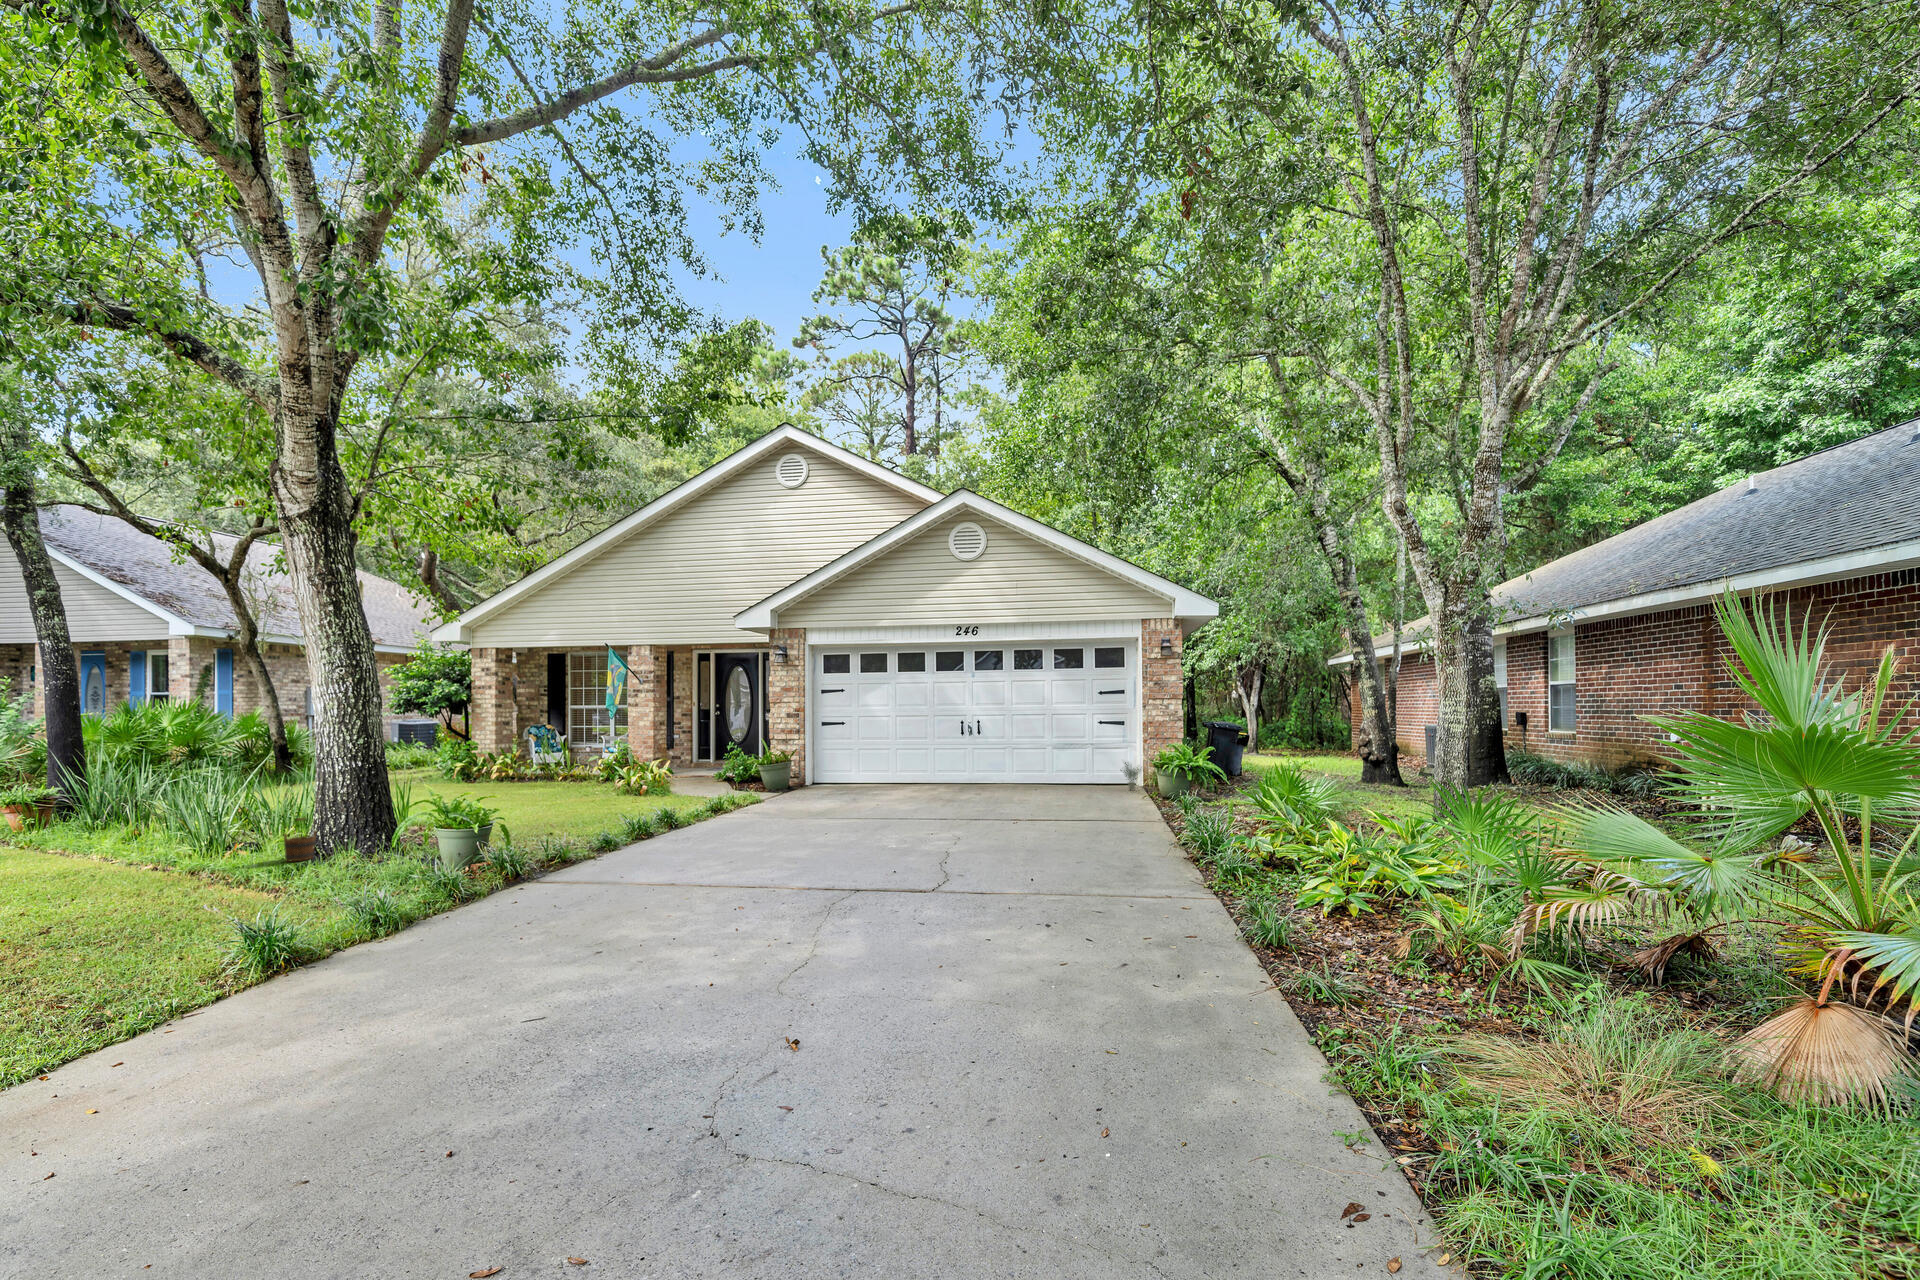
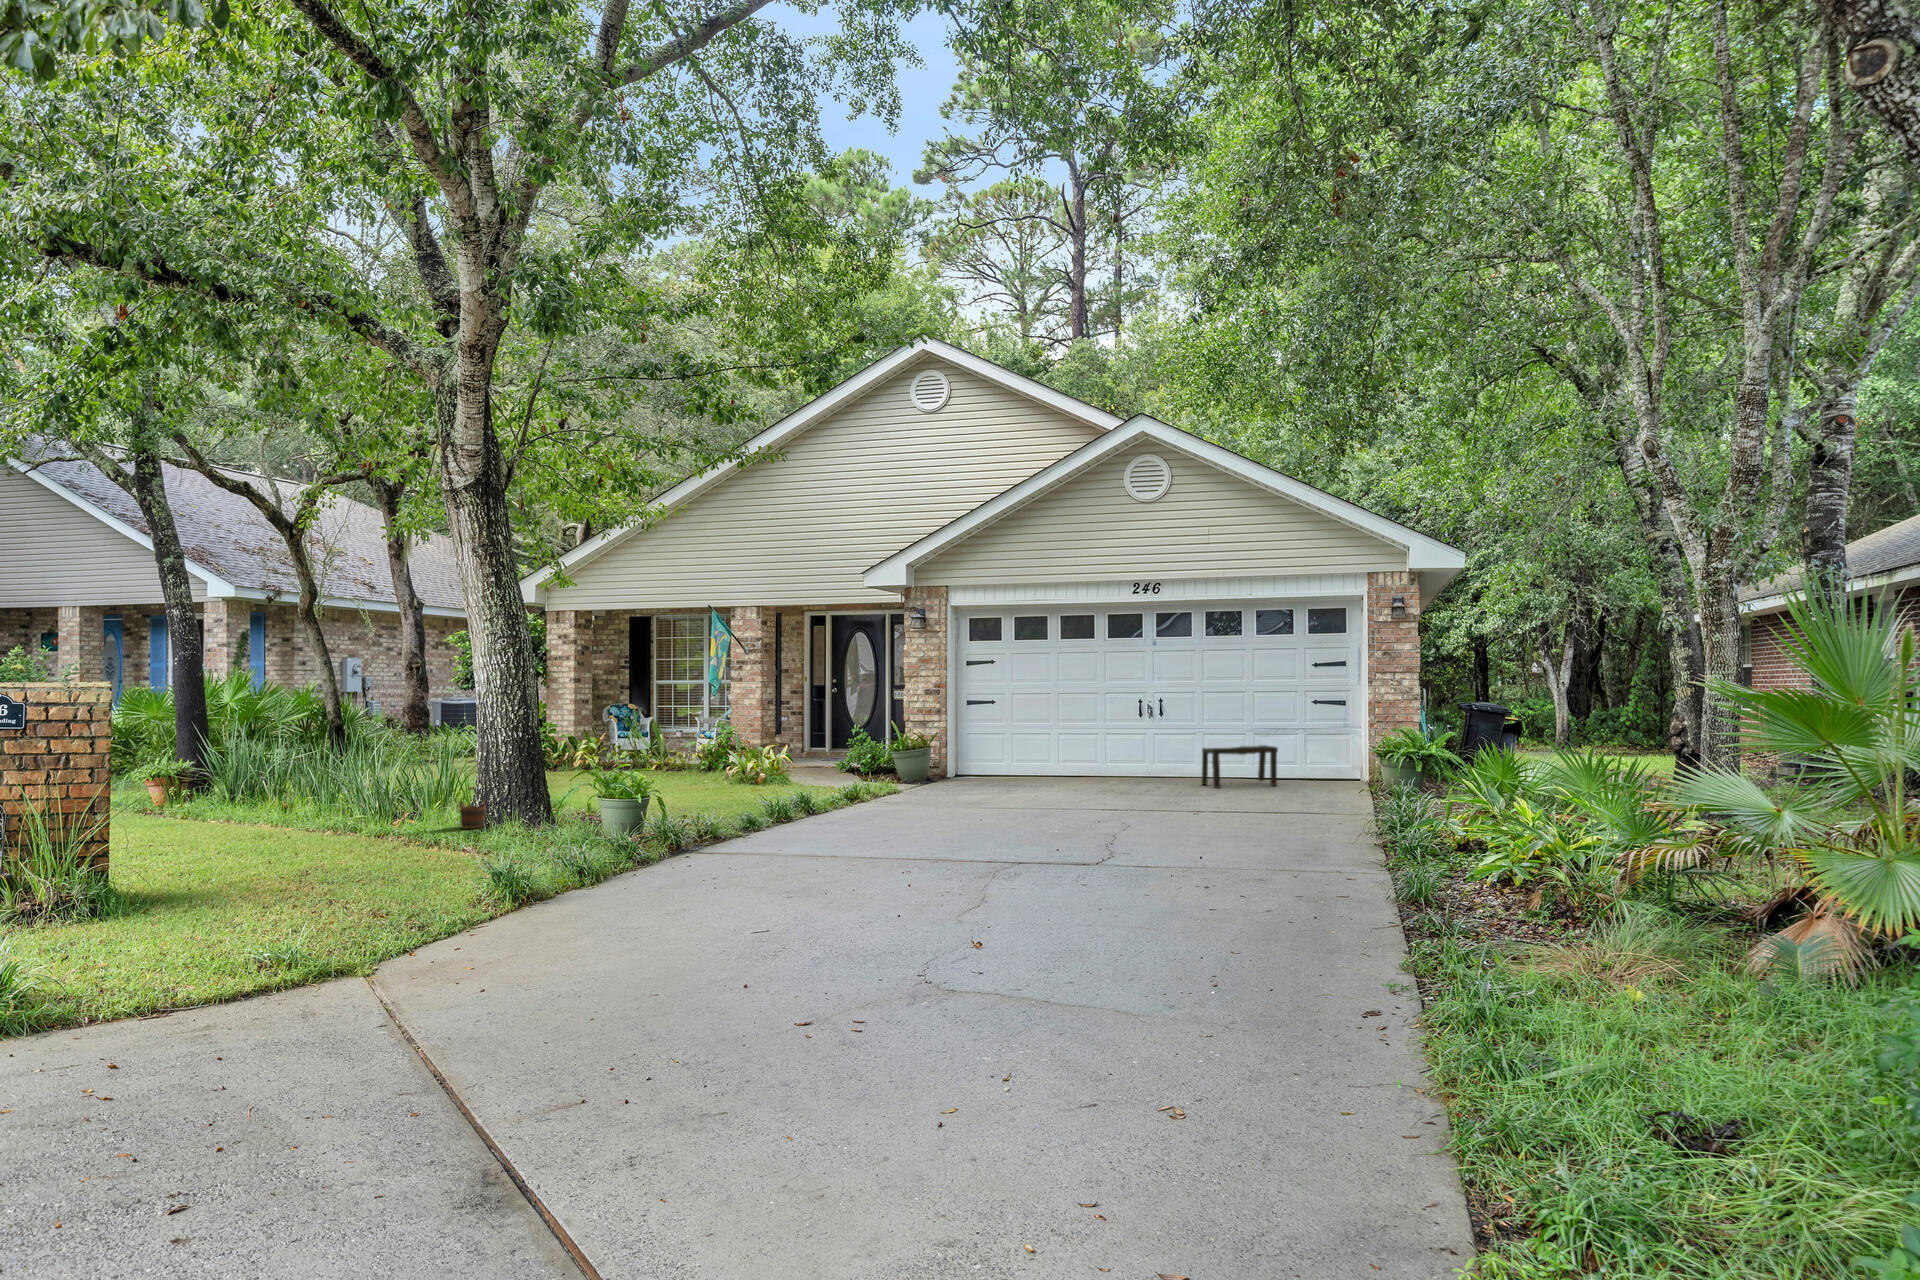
bench: none [1013,756,1073,792] -> present [1202,745,1278,788]
potted plant: present [1121,762,1141,790] -> none [1333,748,1369,789]

